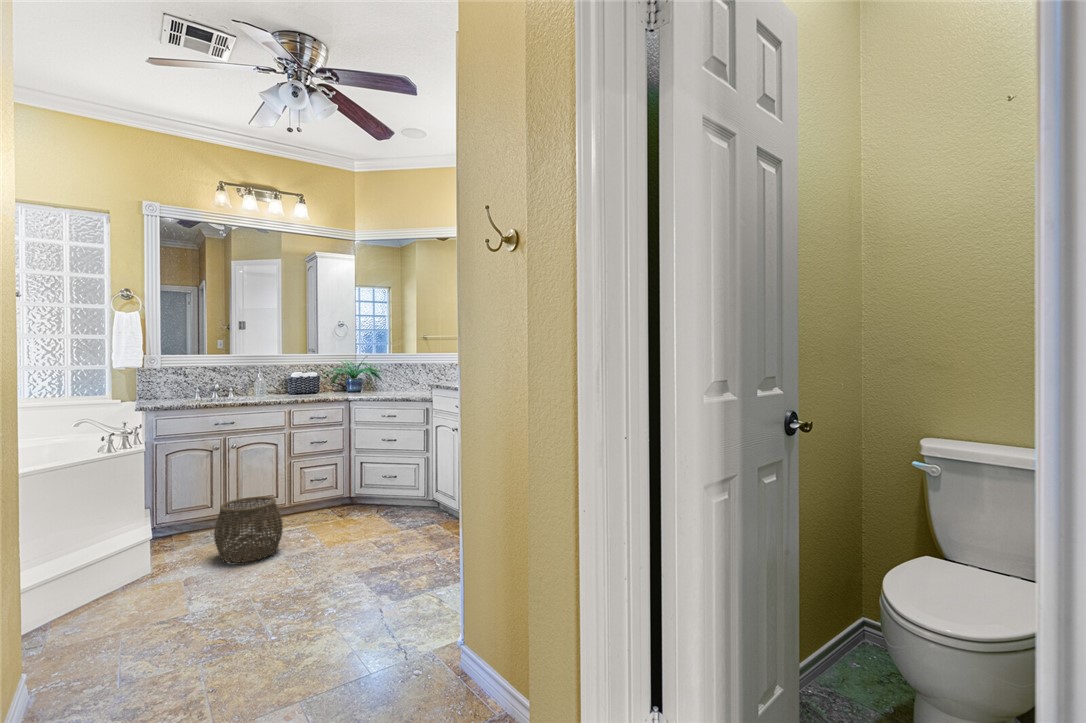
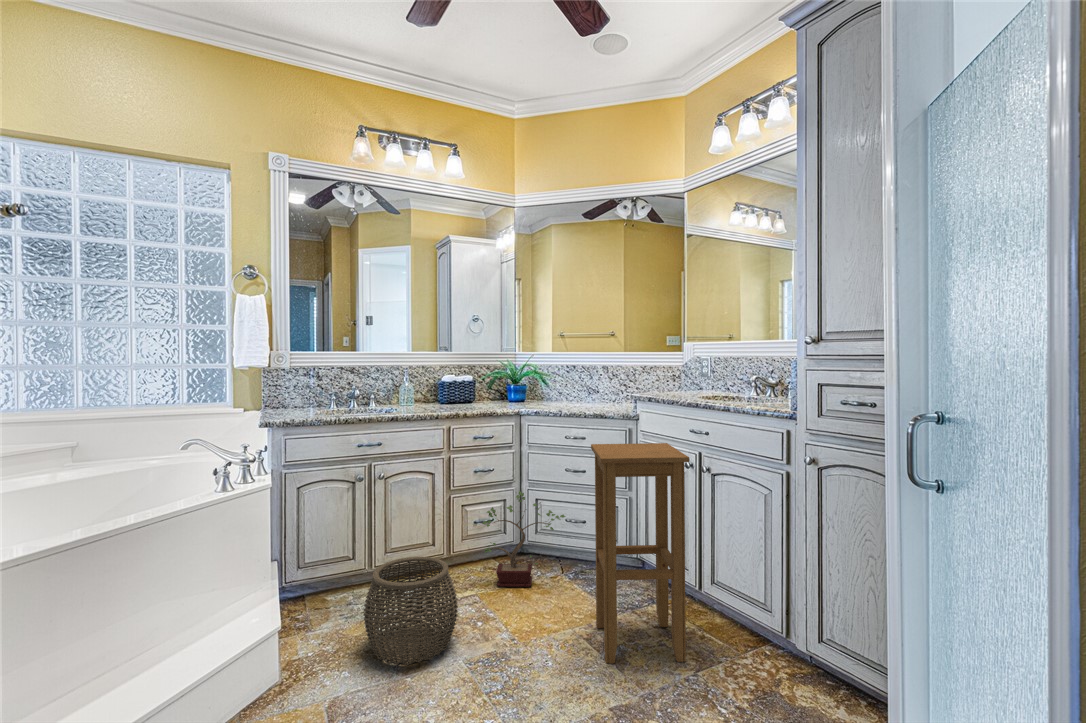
stool: none [374,415,433,554] -> present [591,443,689,663]
potted plant: none [312,454,375,523] -> present [482,491,565,587]

